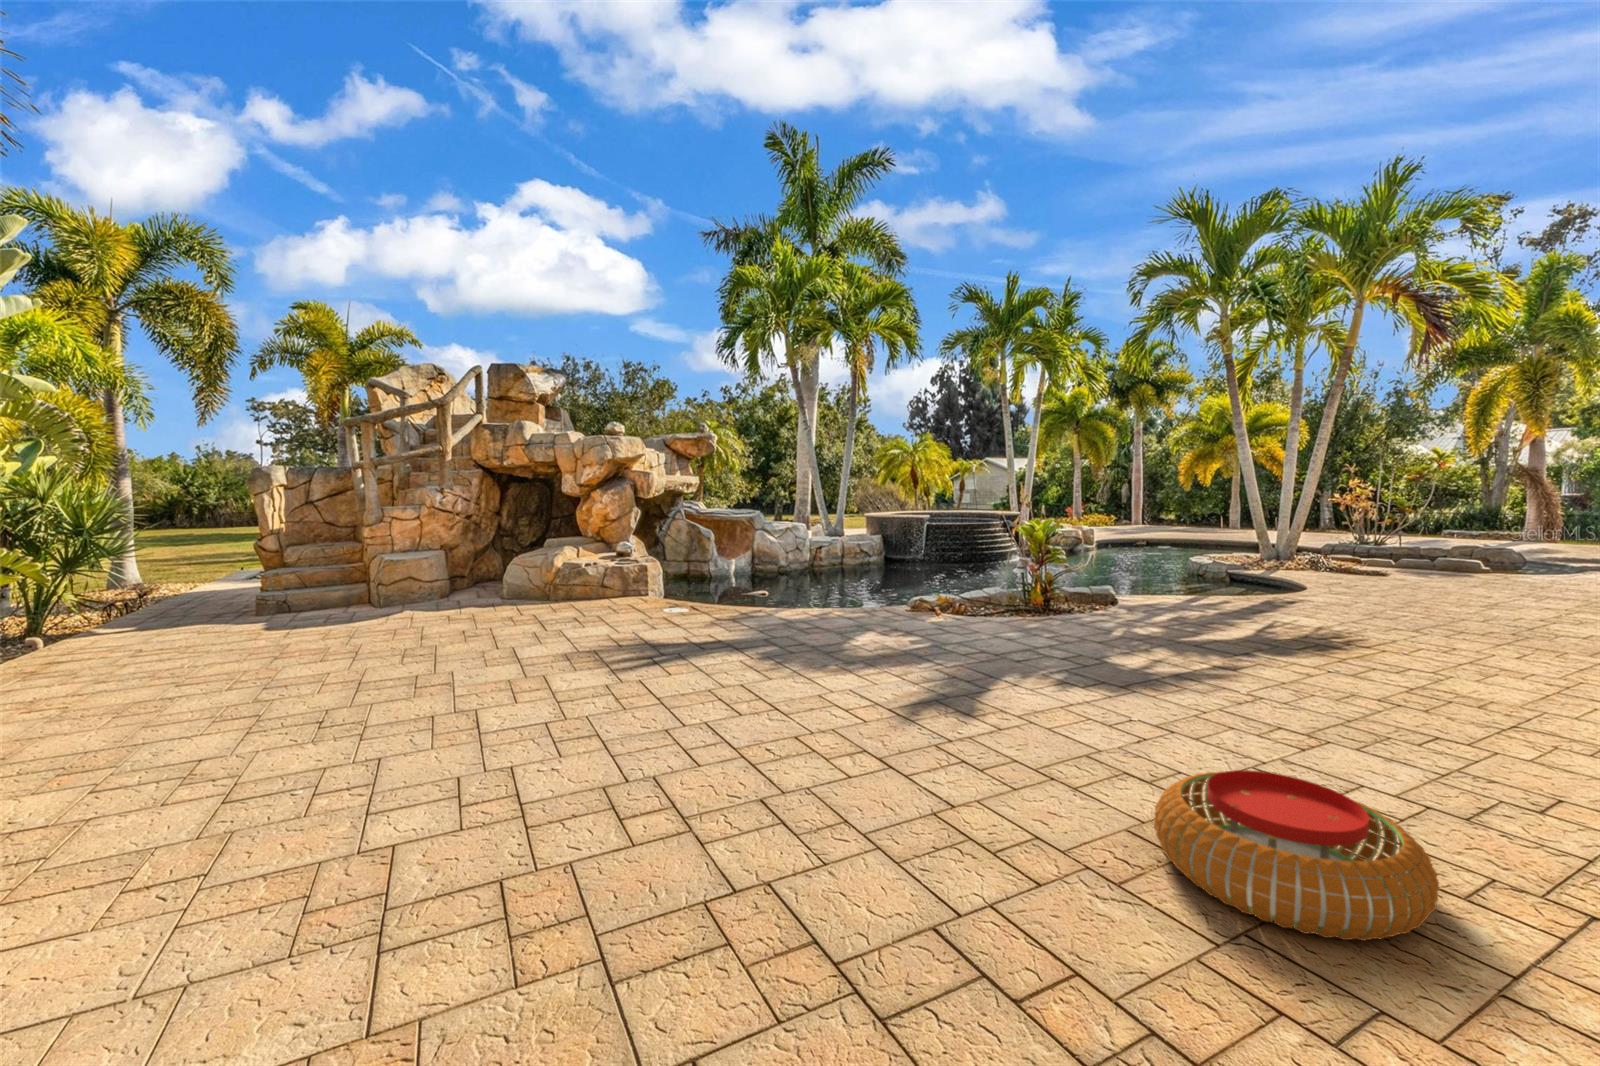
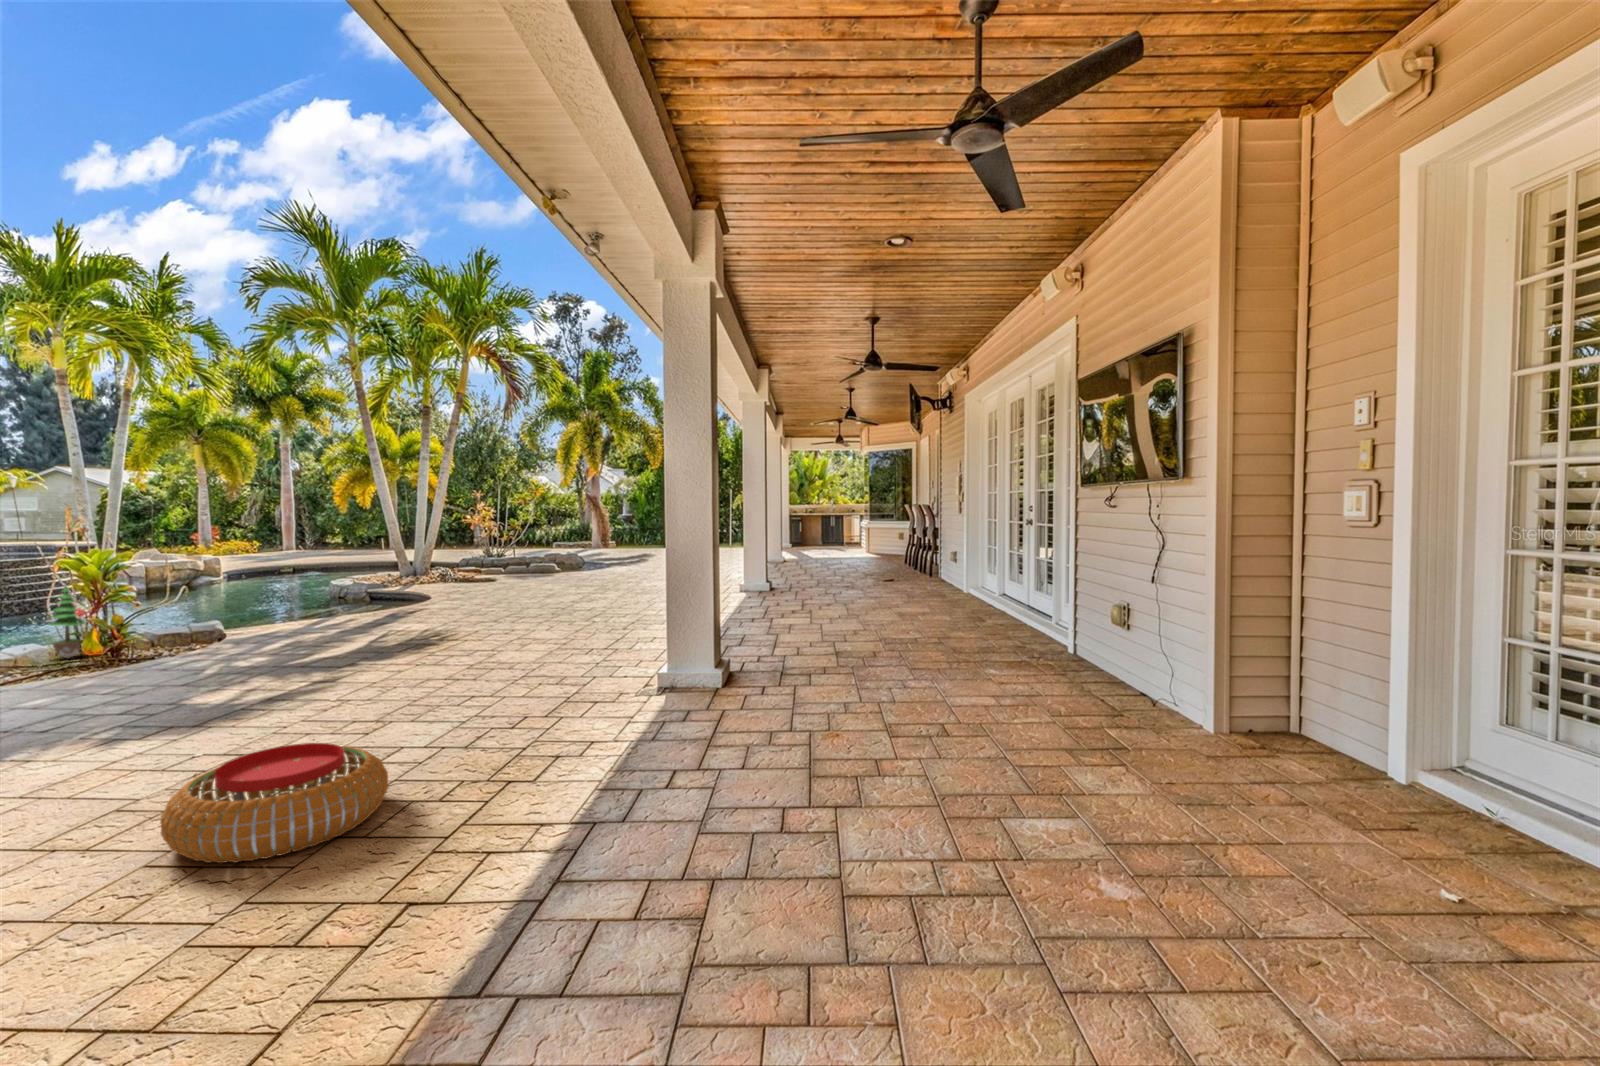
potted tree: none [1007,547,1029,604] -> present [50,586,85,658]

